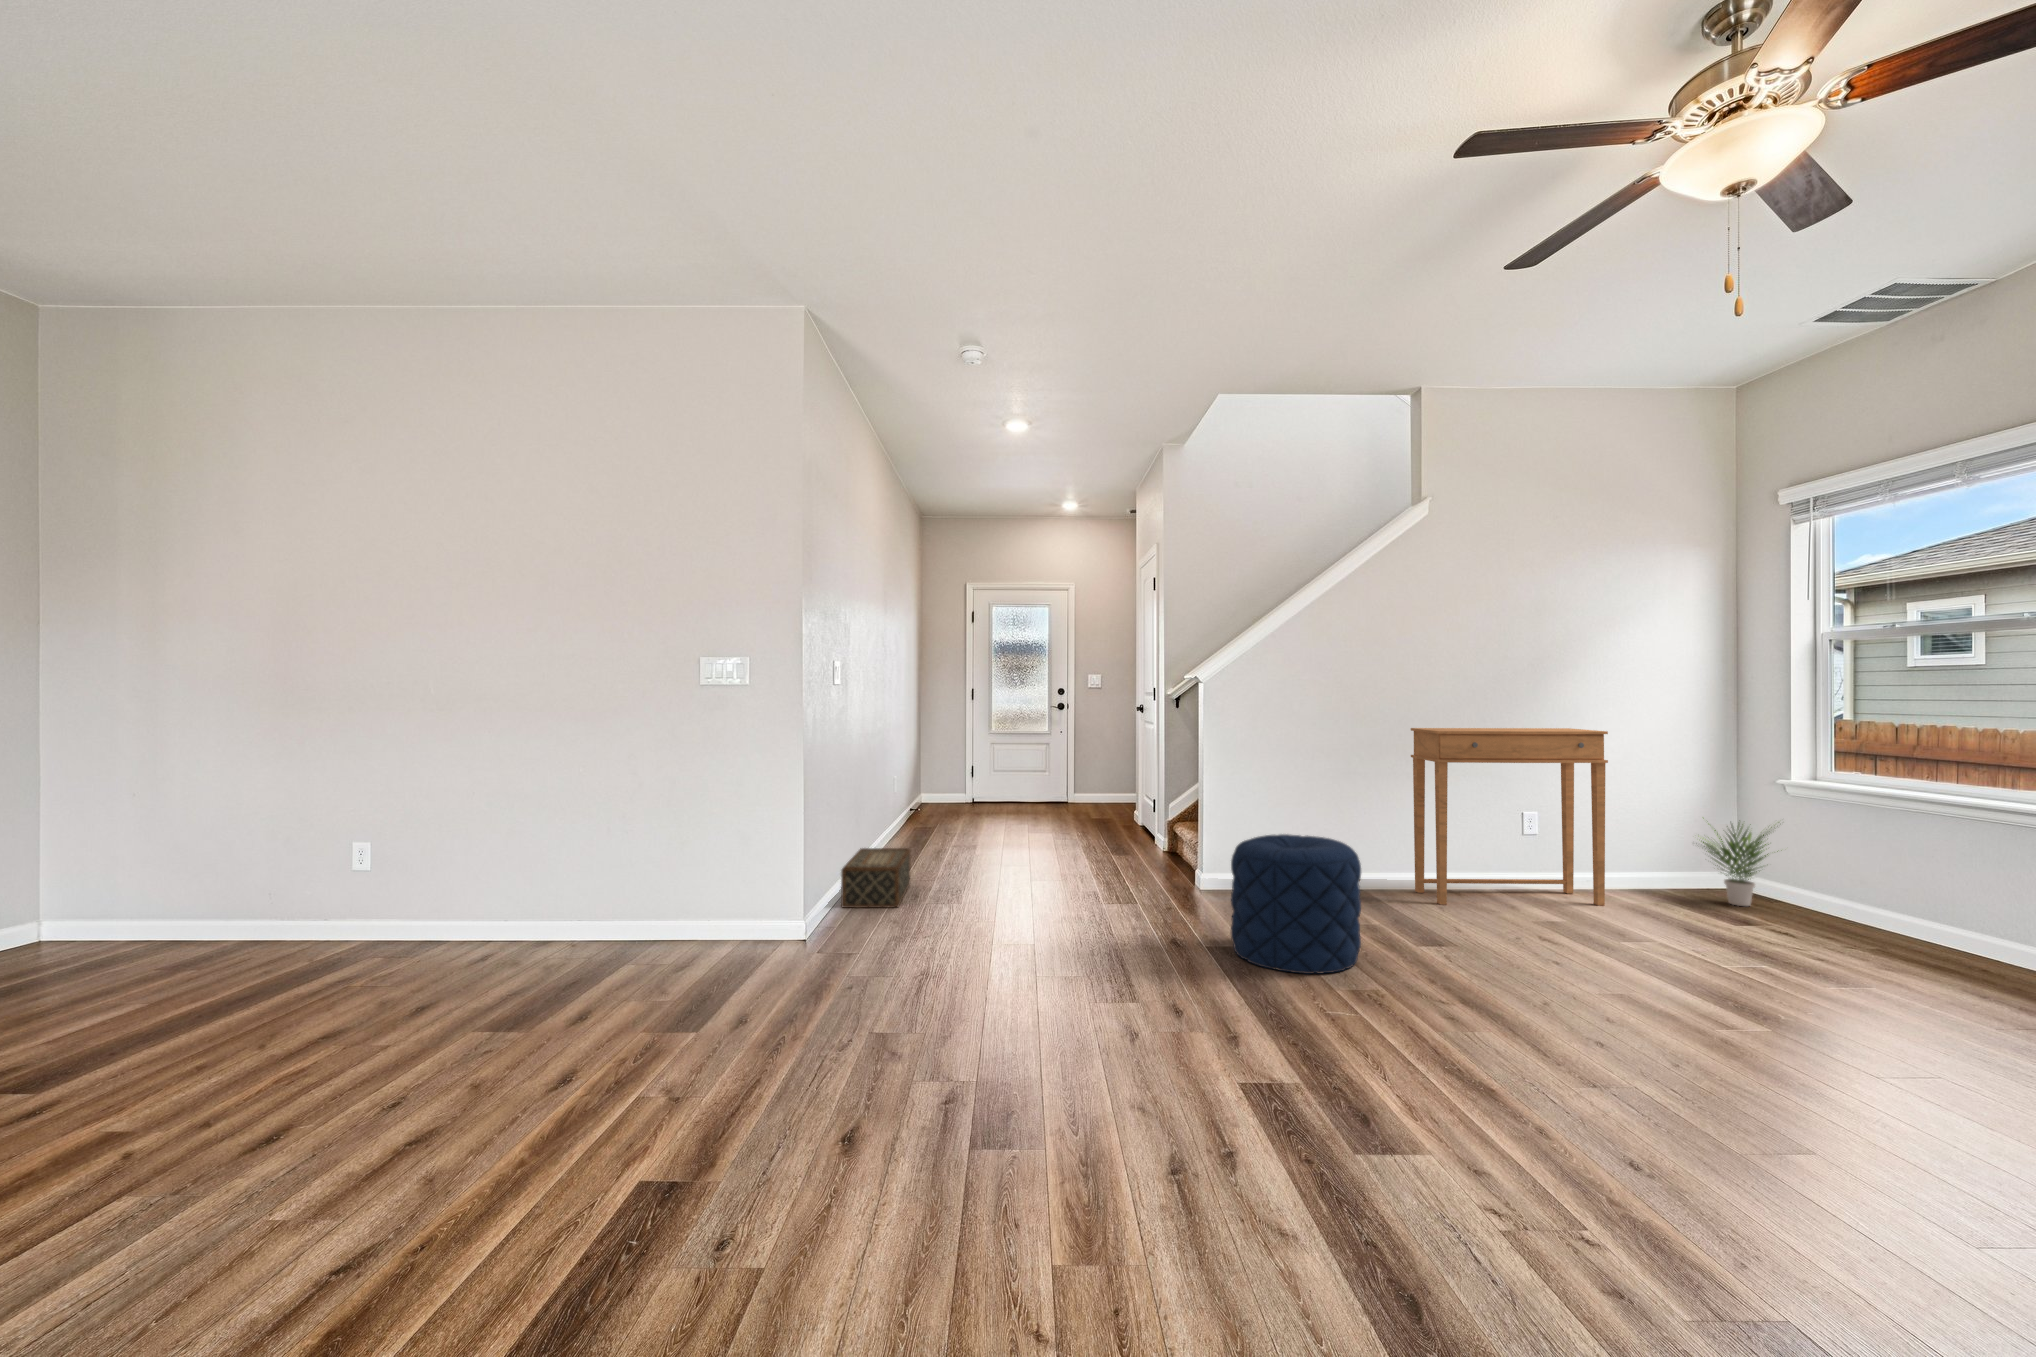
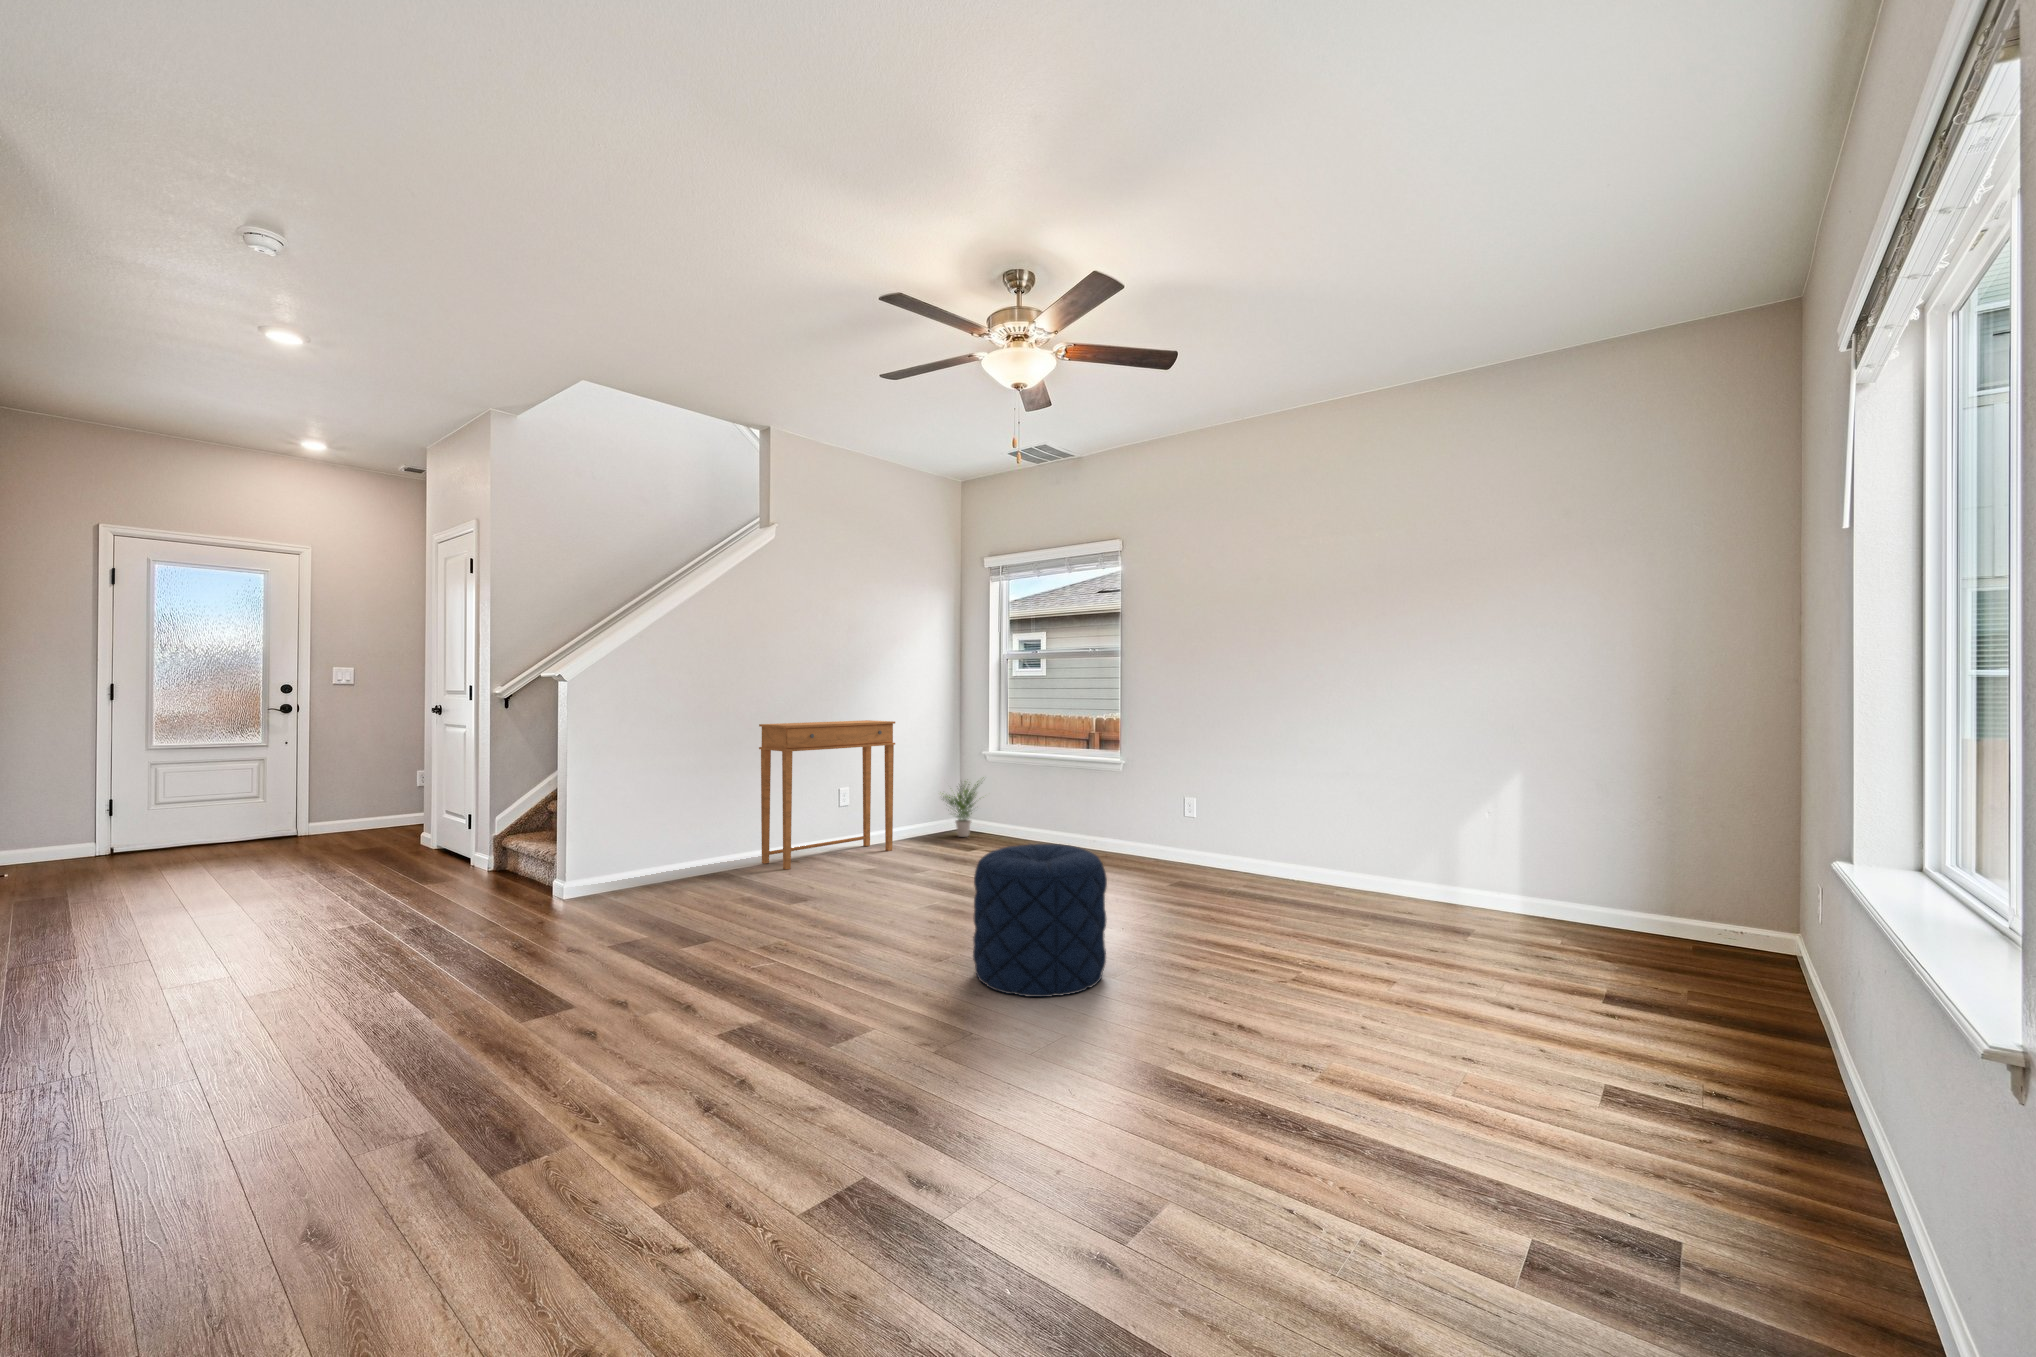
pouf: present [1231,834,1361,974] -> present [973,844,1107,997]
woven basket: present [841,848,910,908] -> none [12,916,137,1019]

